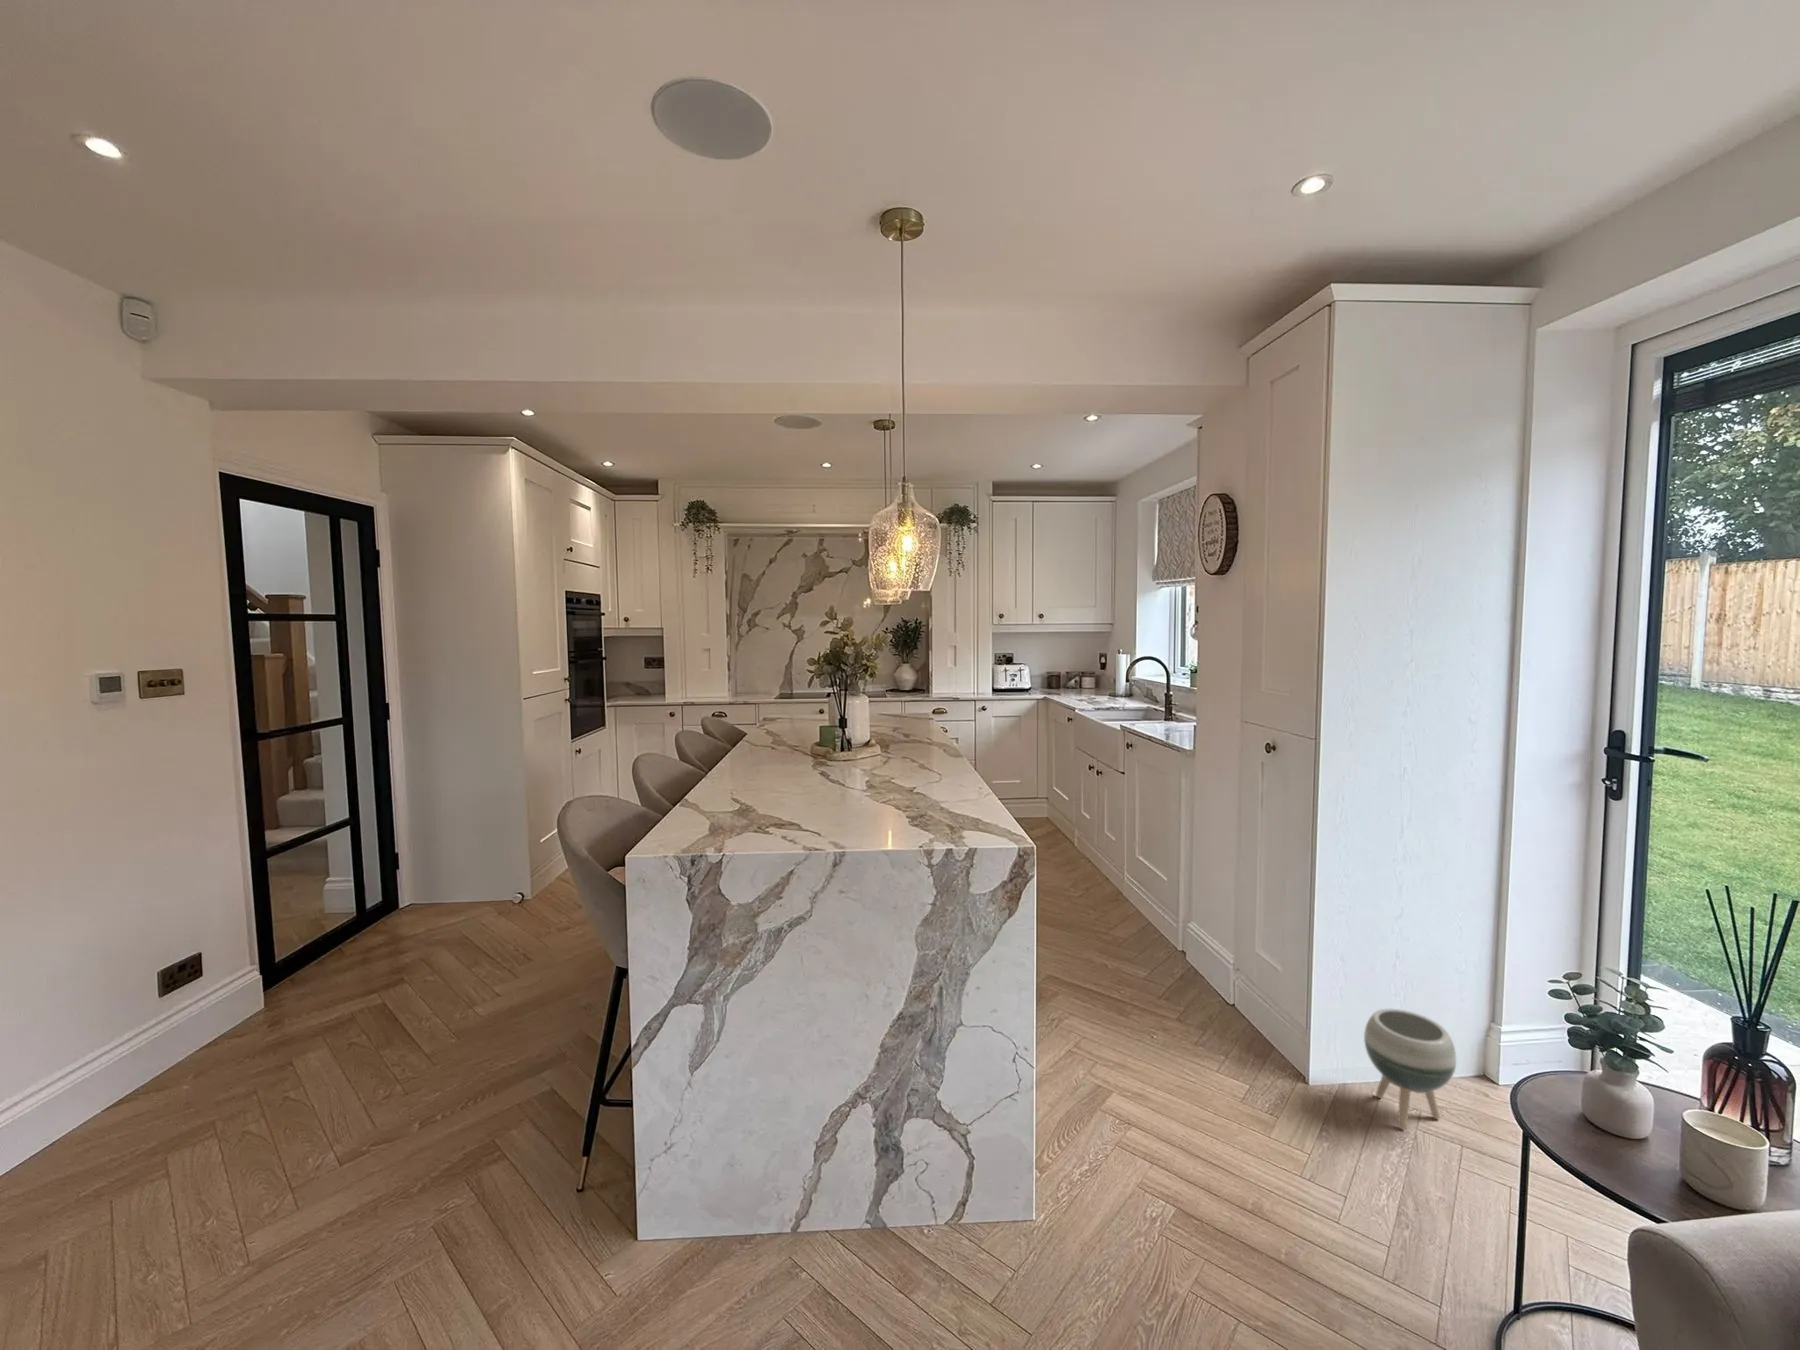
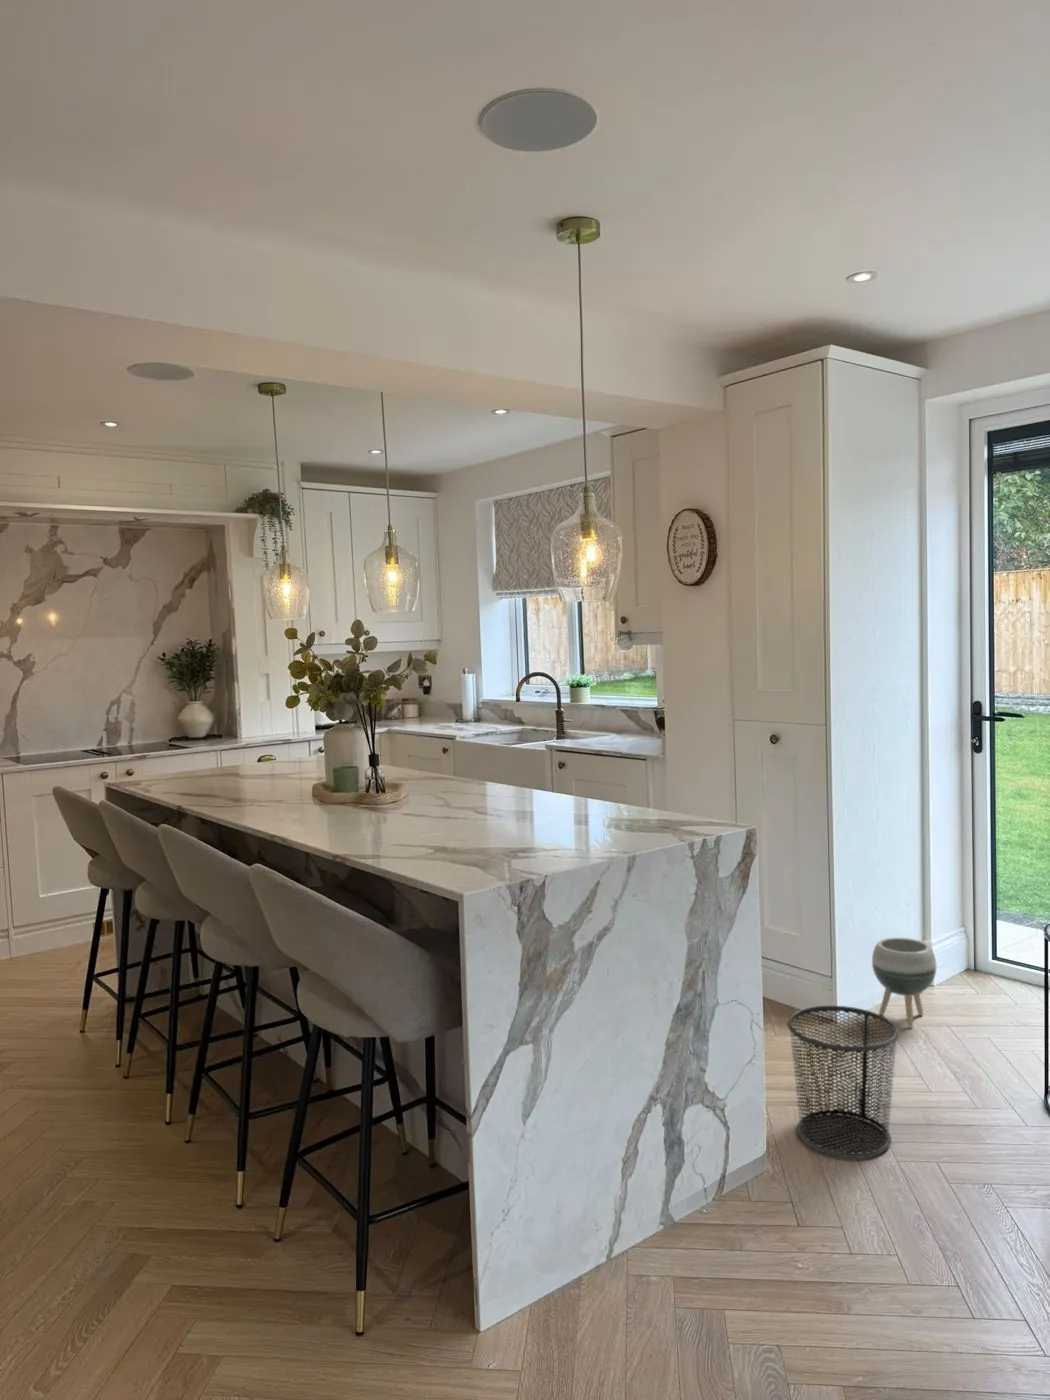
waste bin: none [1101,1061,1235,1268] -> present [787,1006,899,1158]

